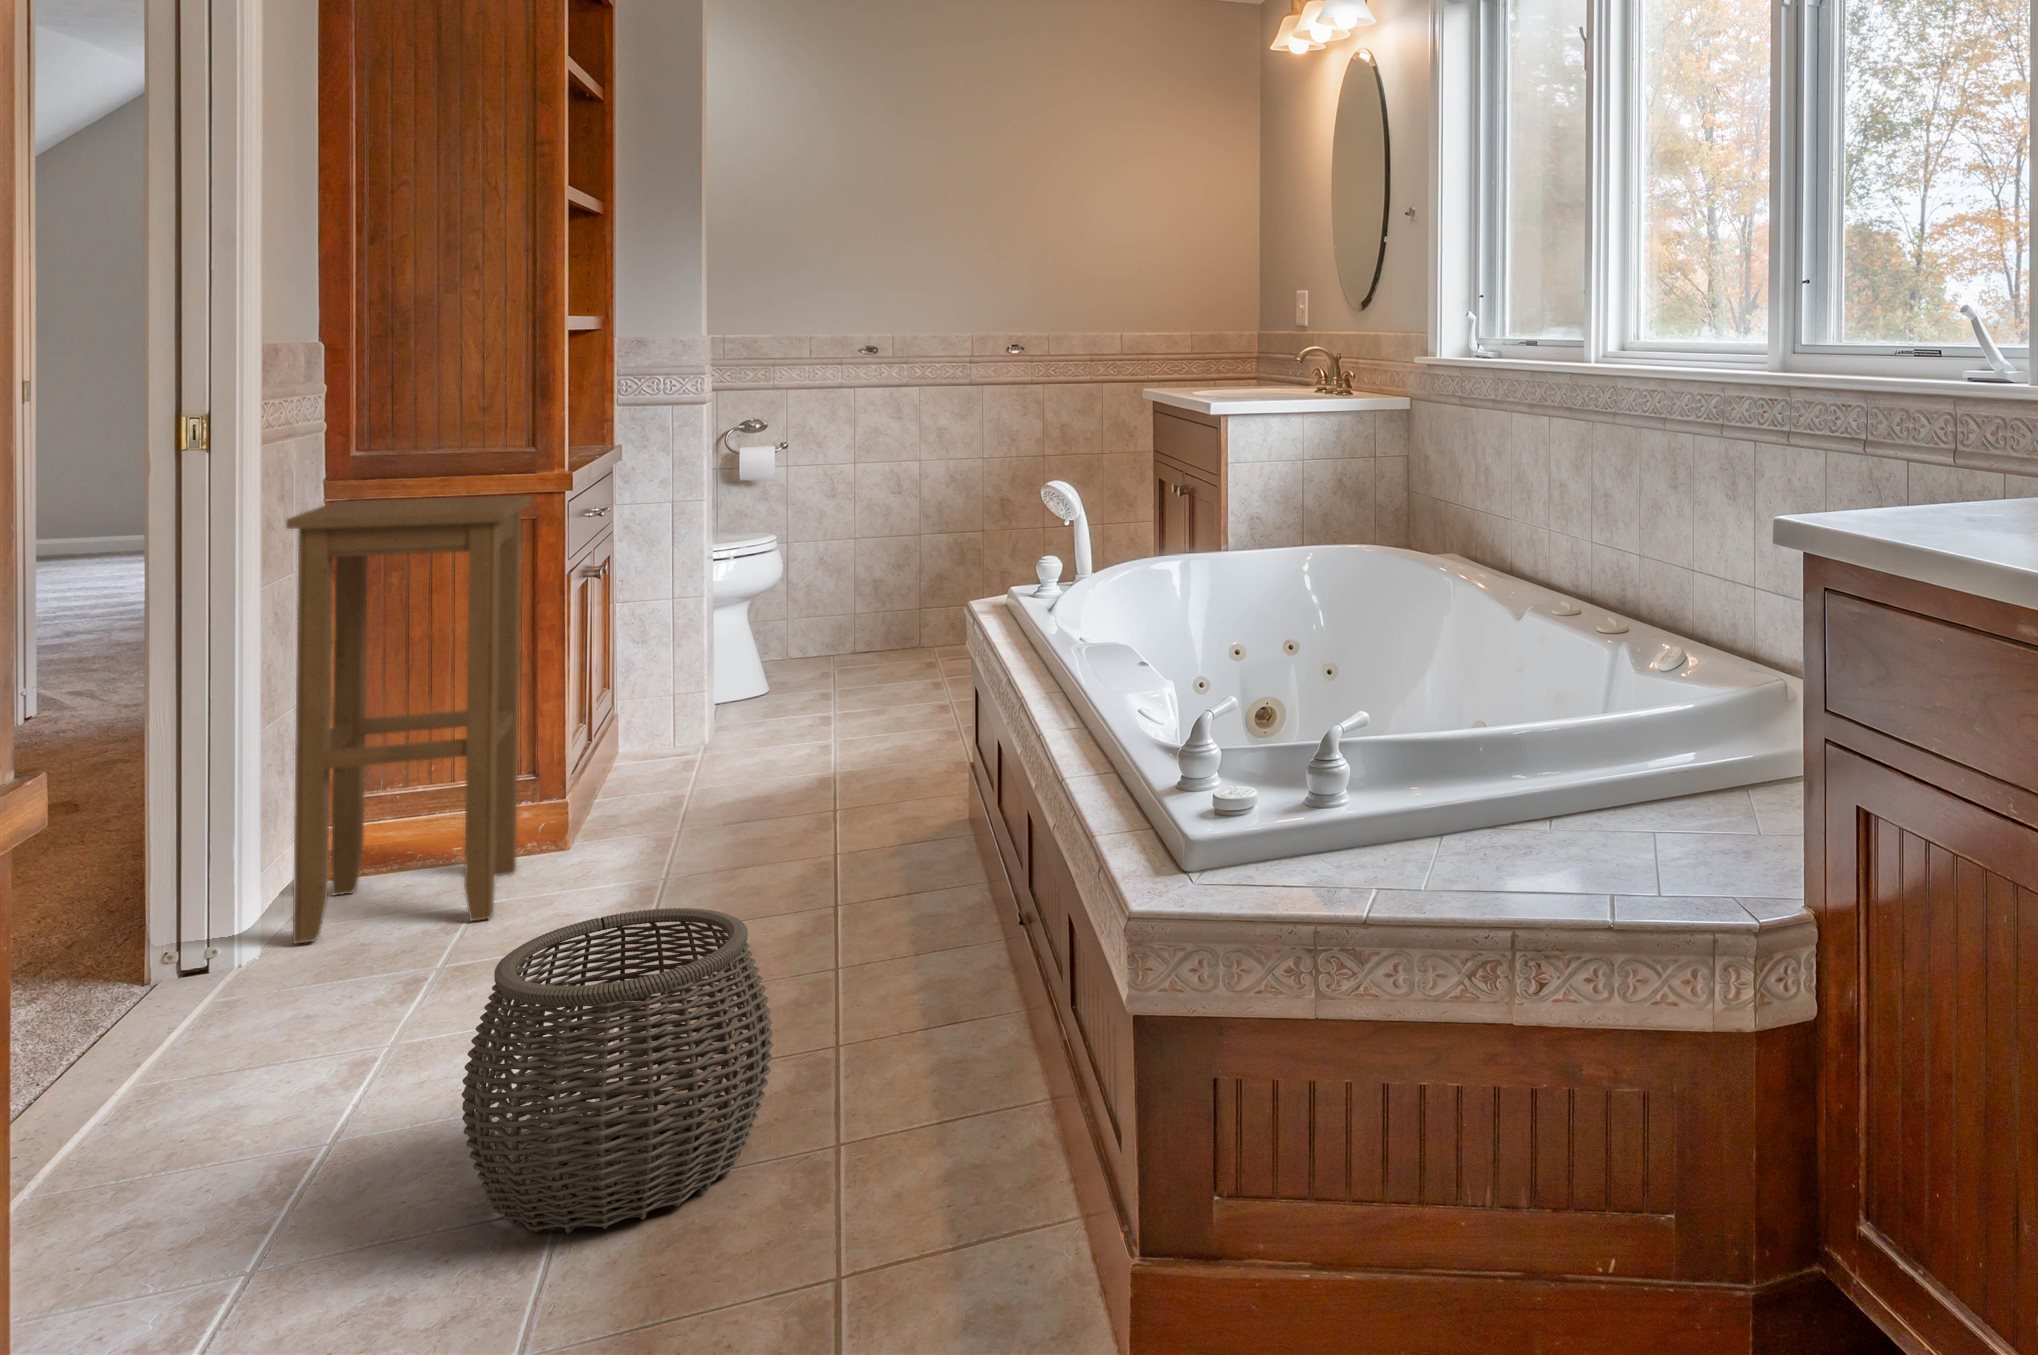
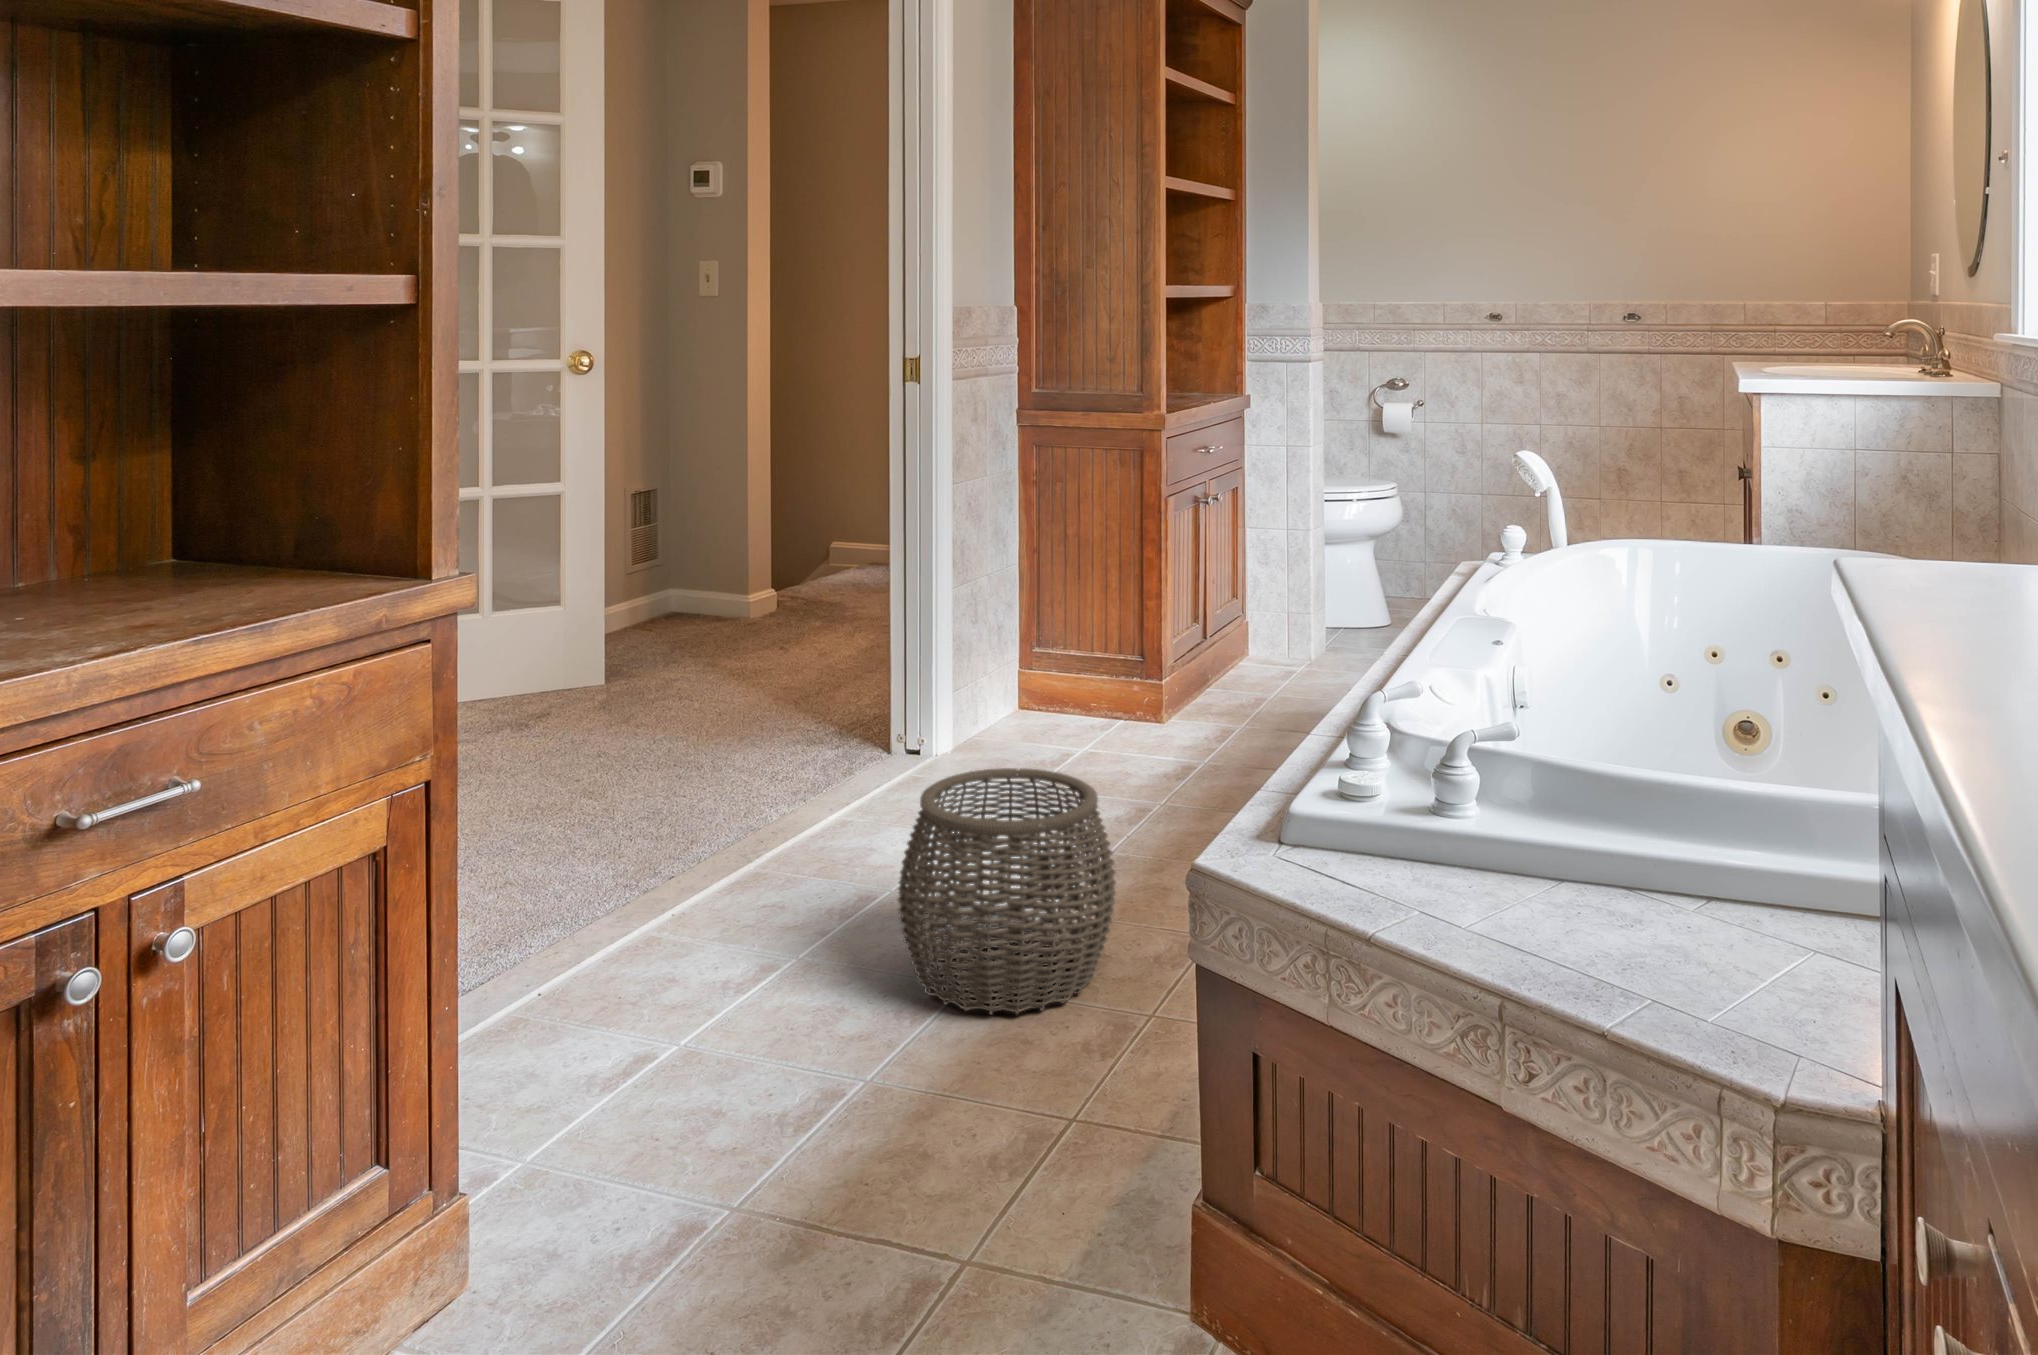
stool: present [286,496,531,944] -> none [962,425,1133,760]

